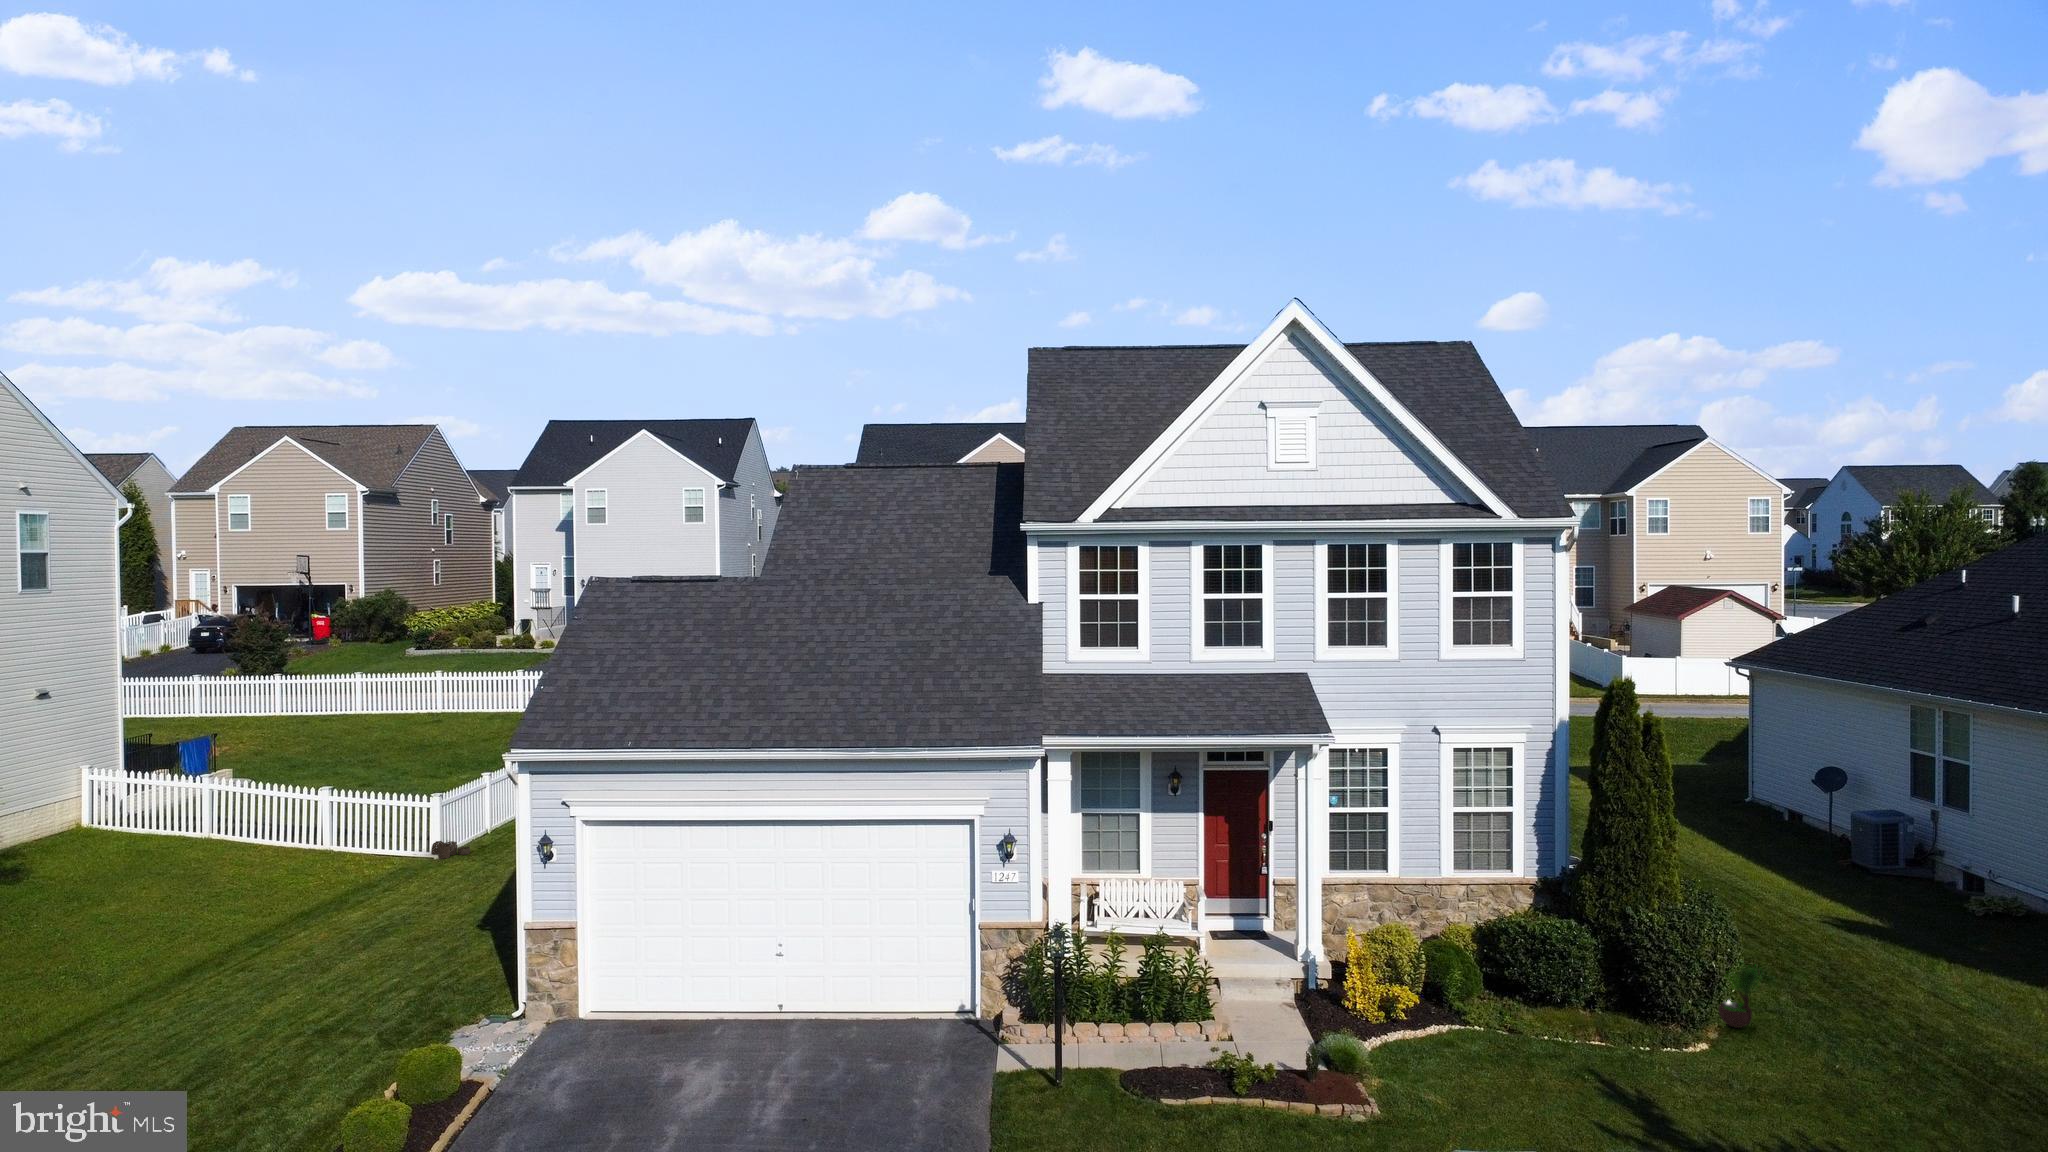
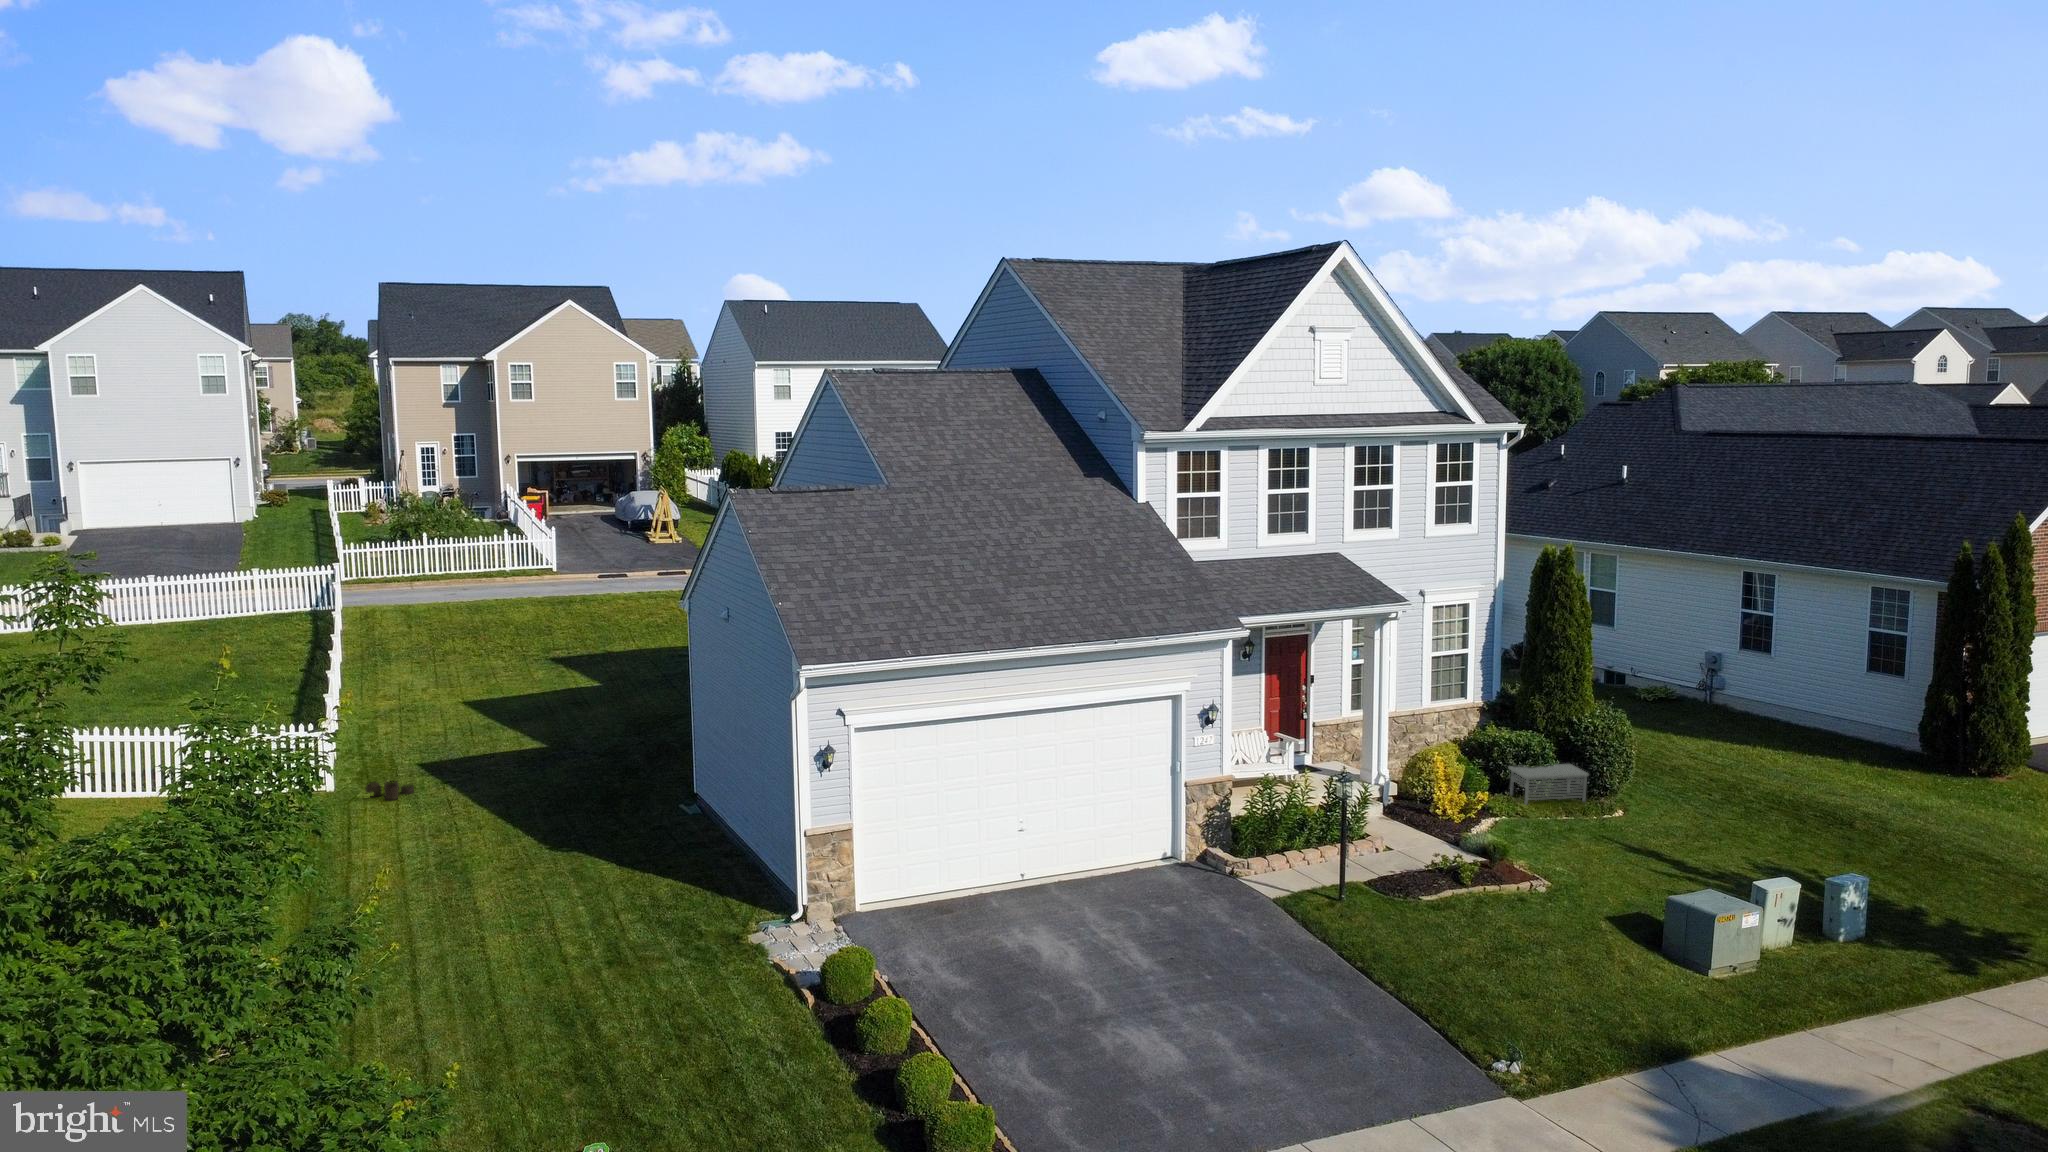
storage bench: none [1519,964,1625,1029] -> present [1509,764,1589,804]
potted tree: present [1719,968,1759,1028] -> none [1630,746,1663,791]

